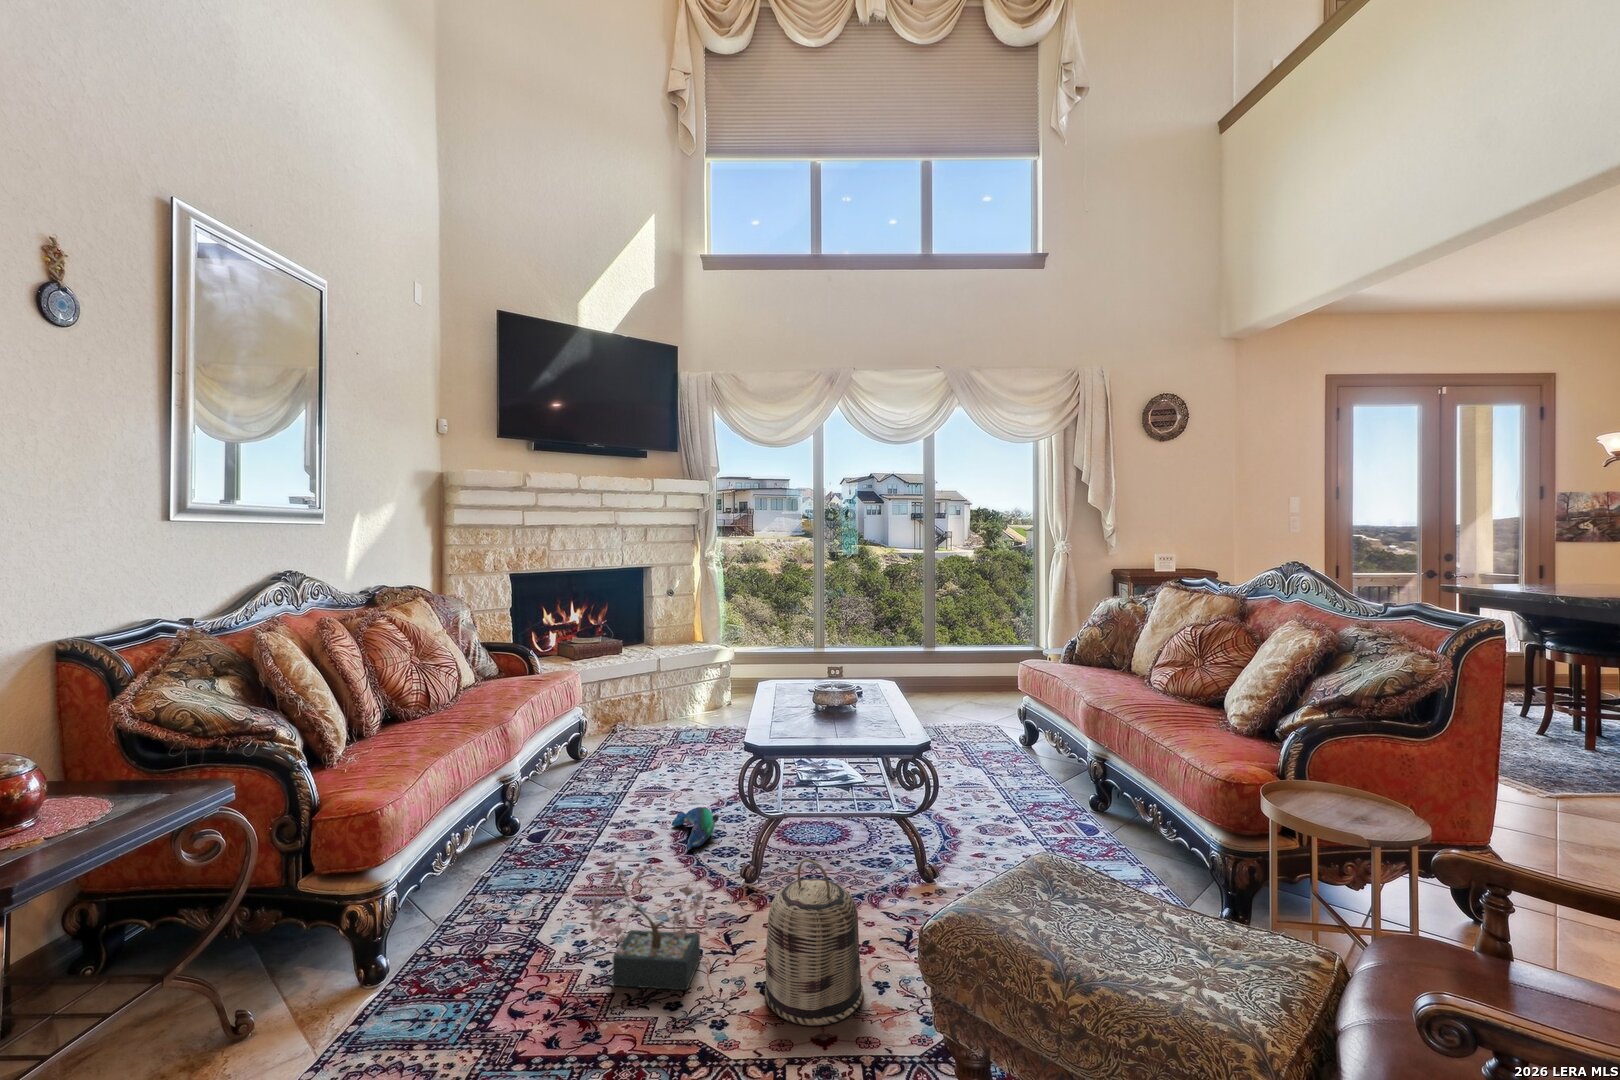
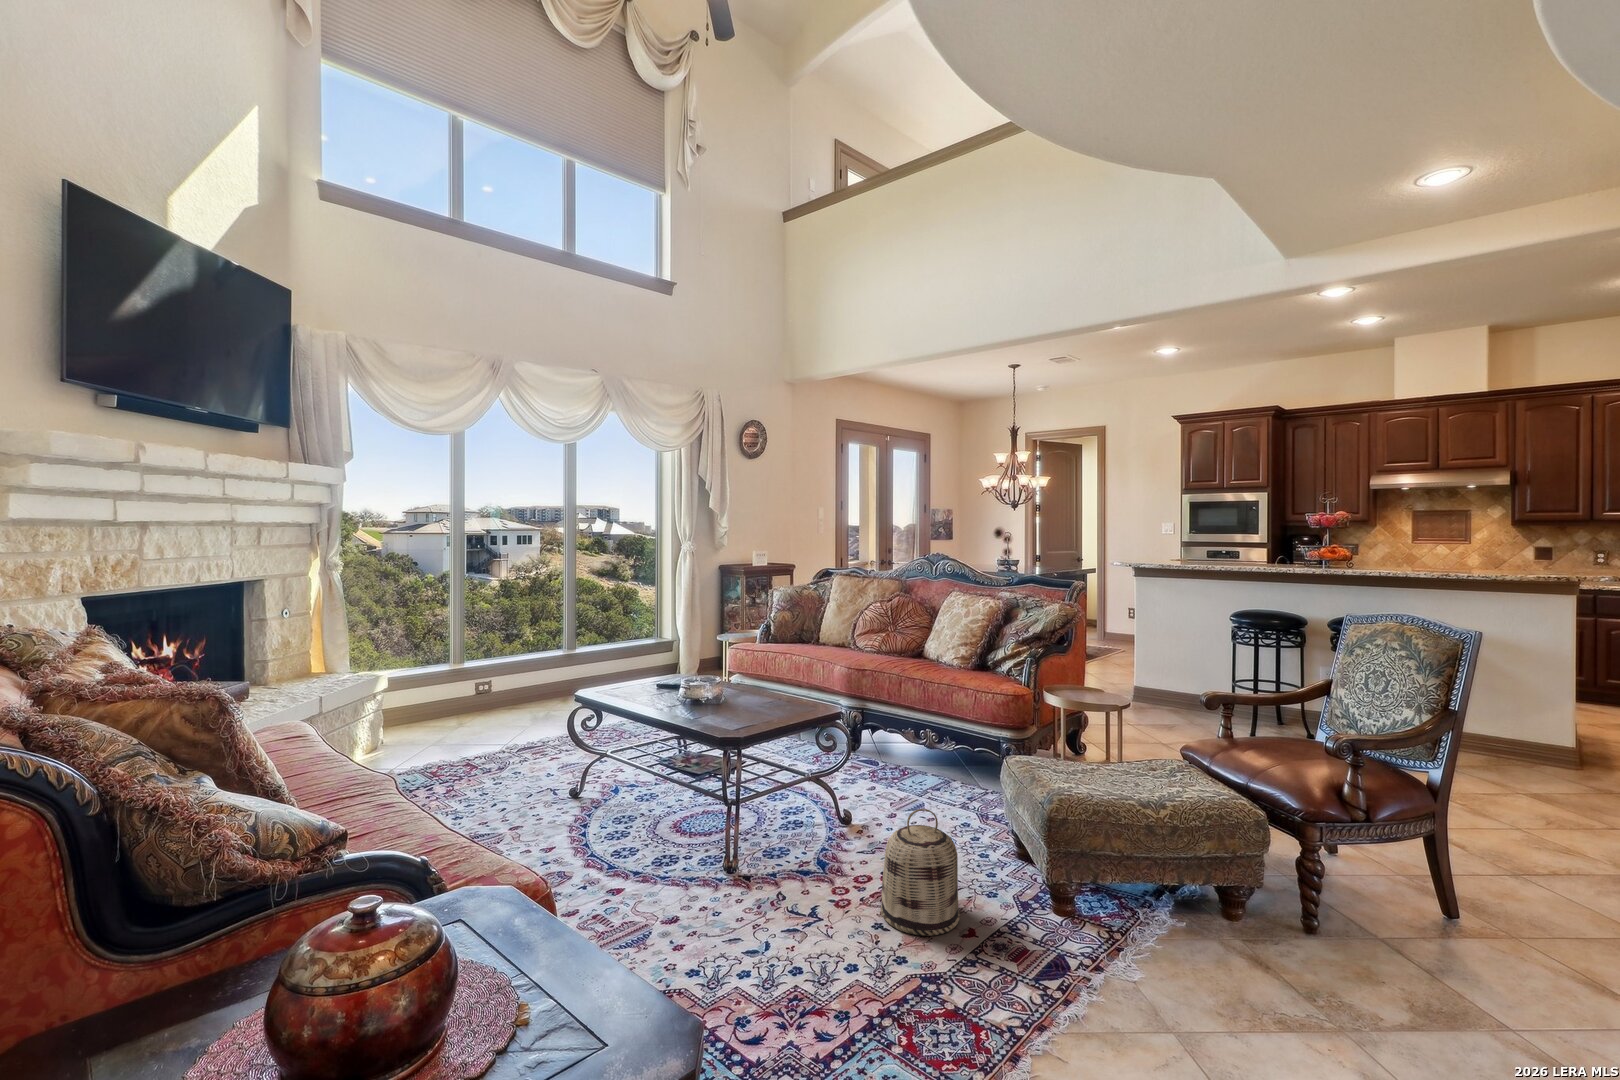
plush toy: present [671,807,719,850] -> none [585,835,656,877]
decorative plant: present [585,856,714,990] -> none [751,867,856,985]

